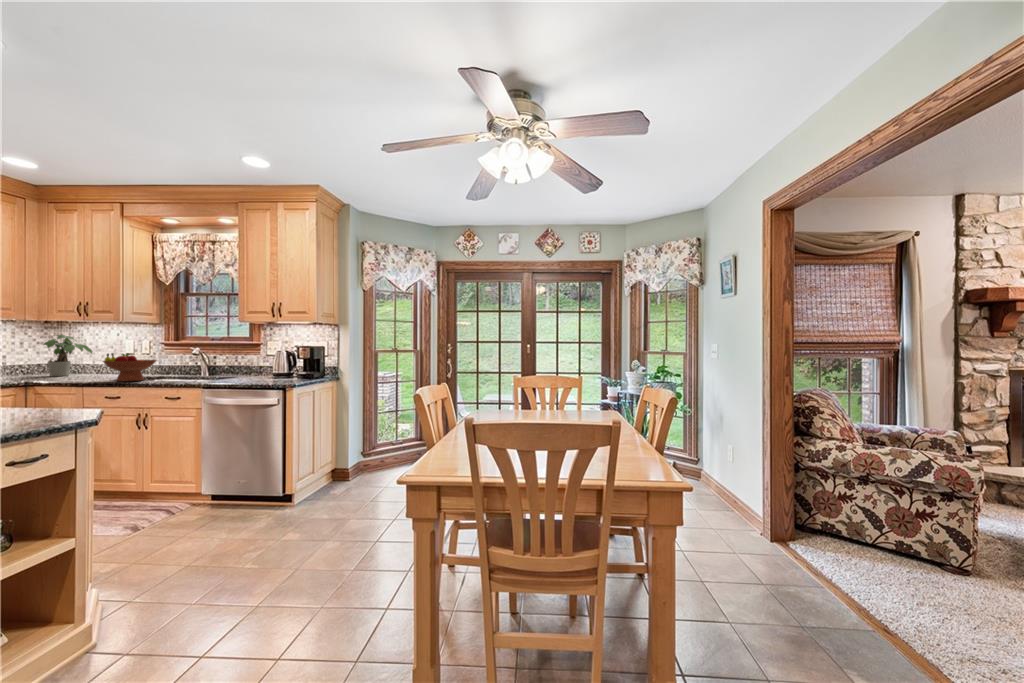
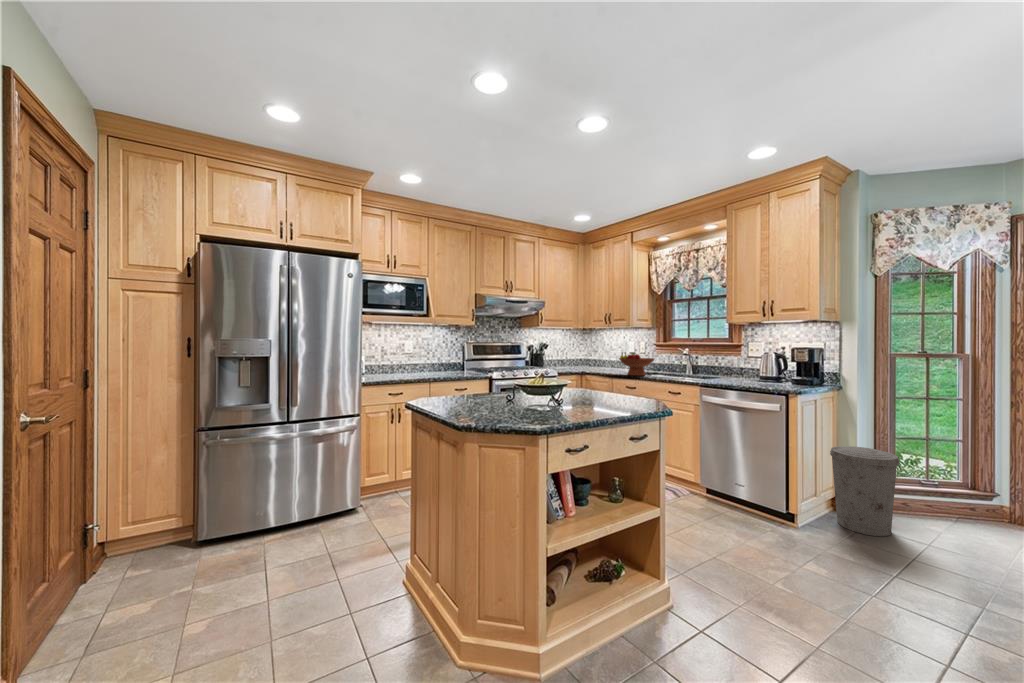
potted plant: present [44,335,92,376] -> none [582,338,610,369]
trash can: none [325,426,370,495] -> present [830,446,900,536]

